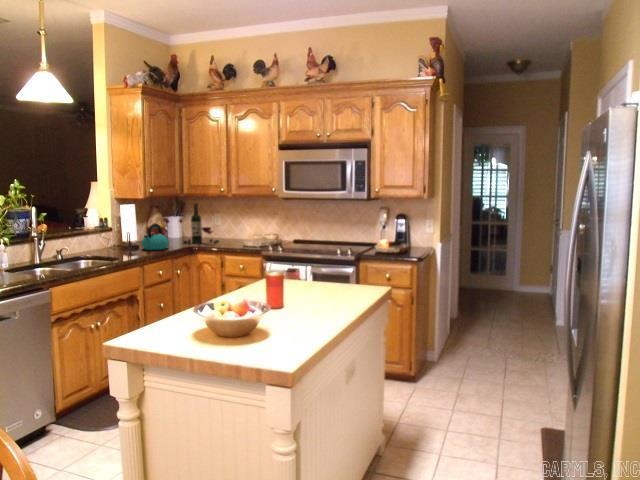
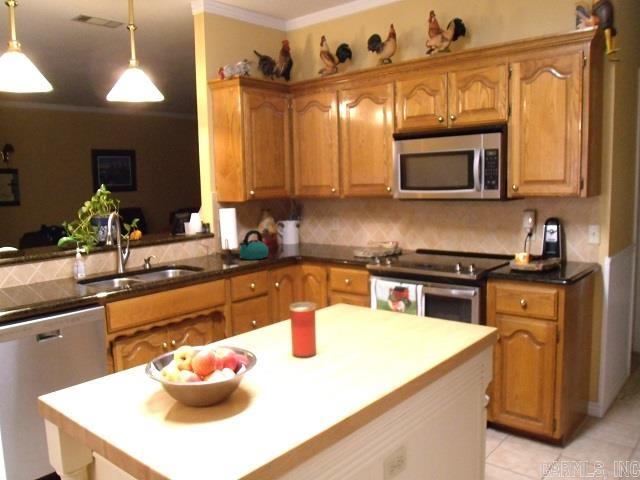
wine bottle: present [183,204,219,245] -> none [289,207,329,255]

